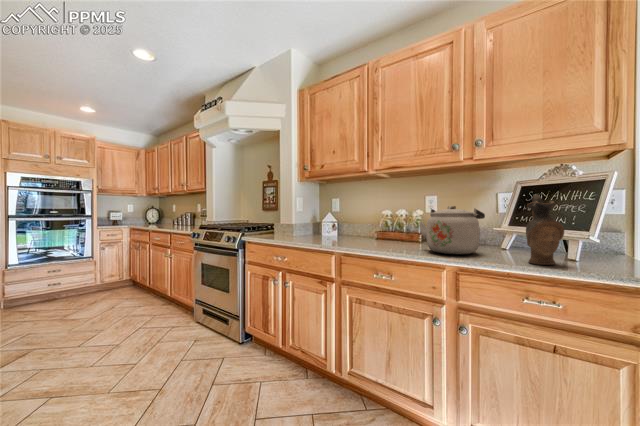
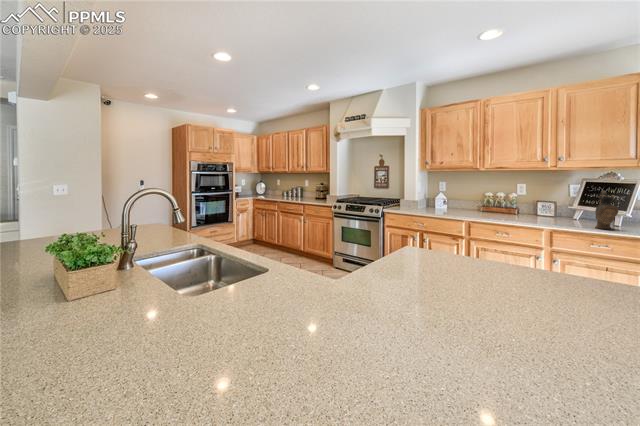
kettle: present [419,206,485,254] -> none [522,194,567,223]

